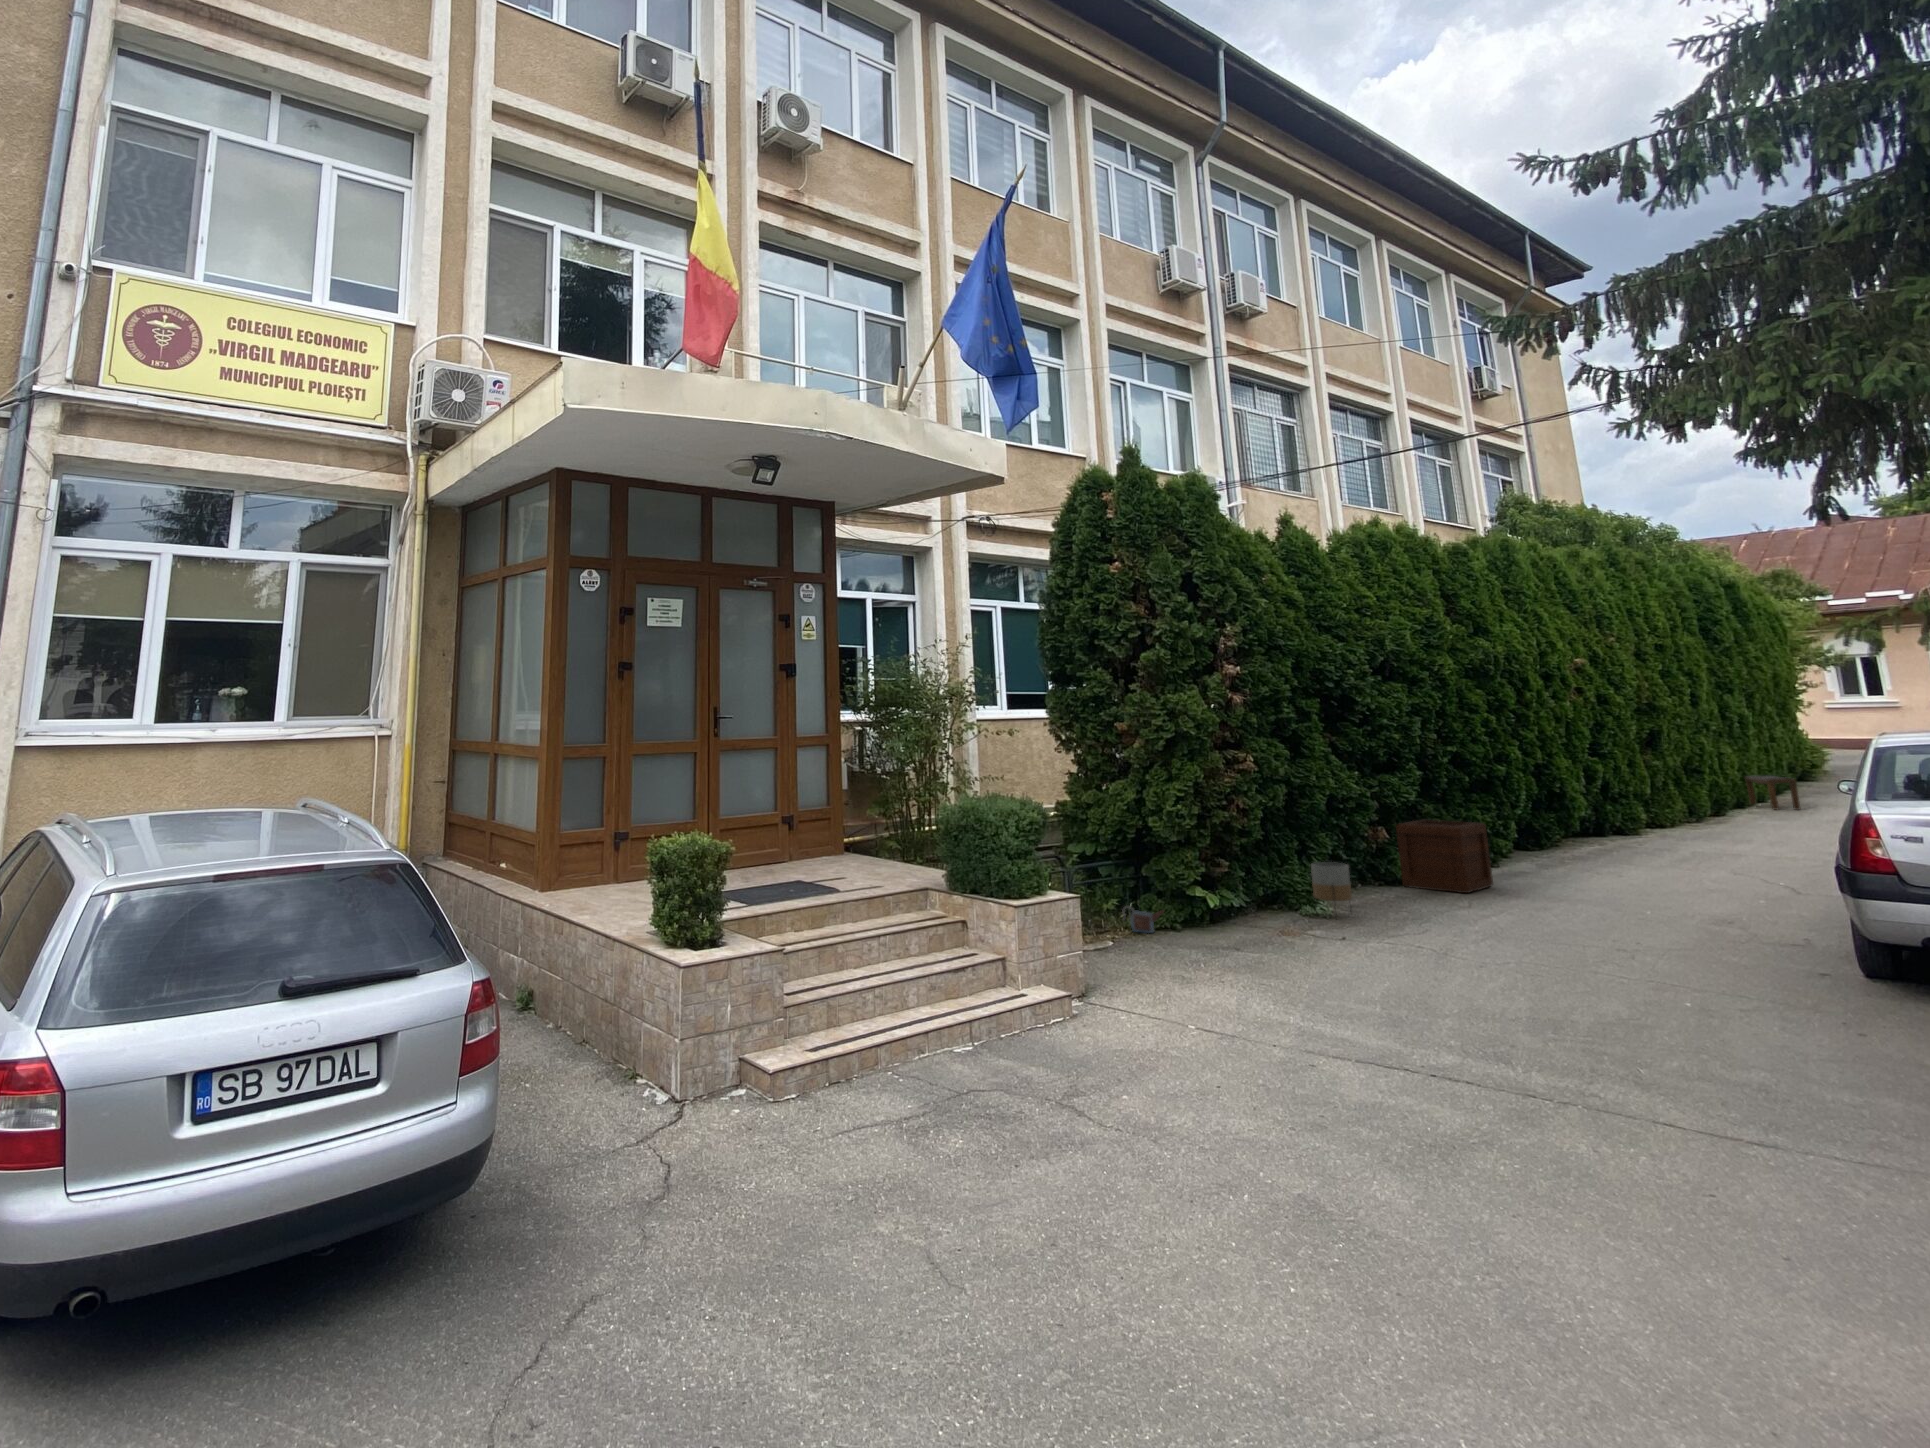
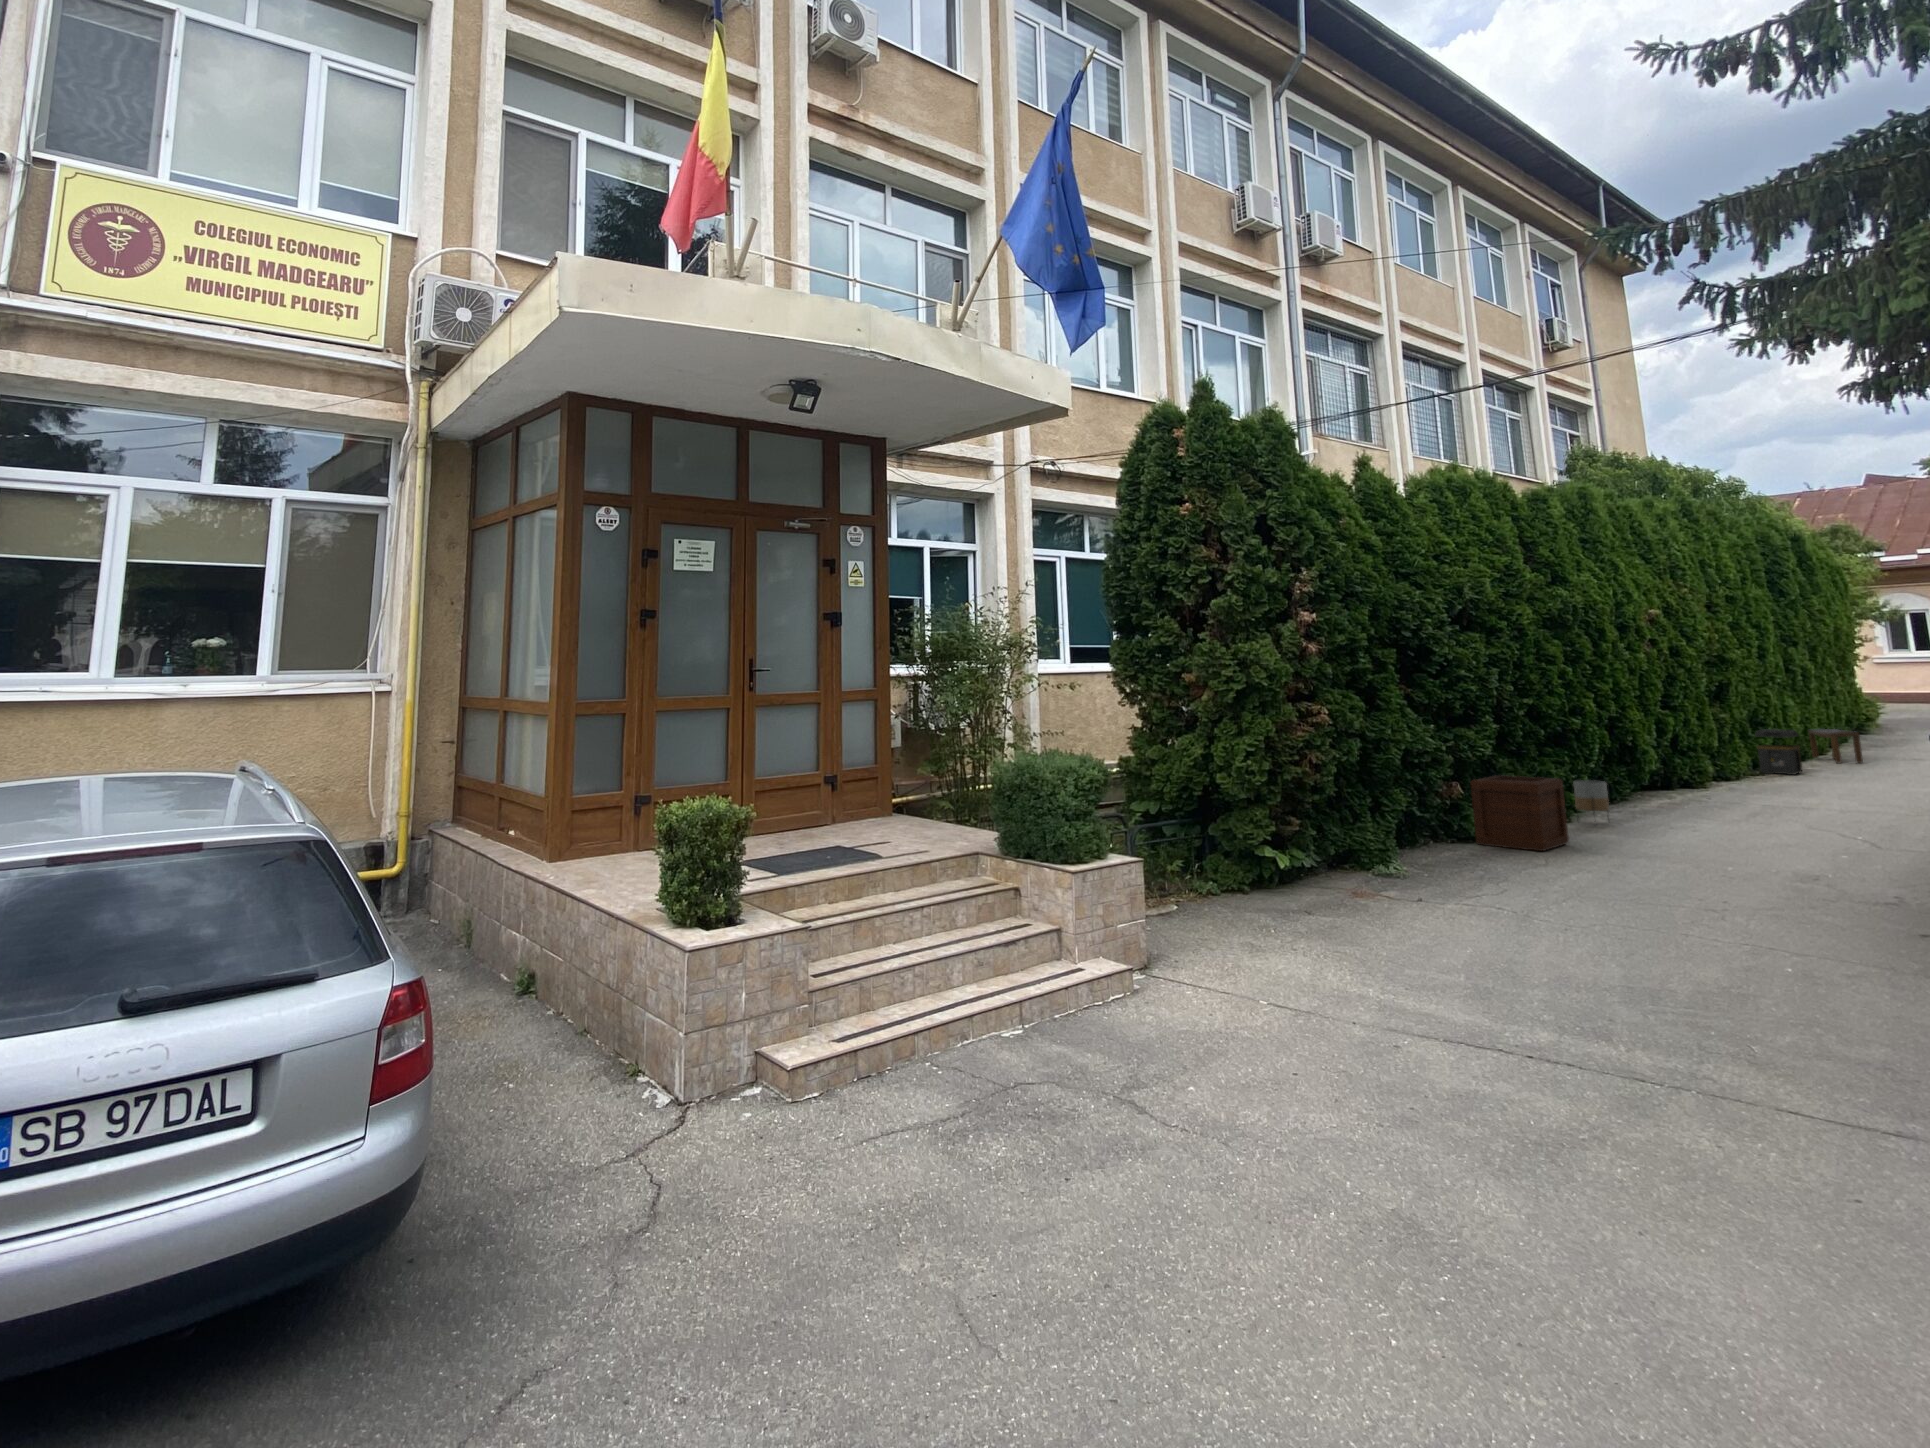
toolbox: none [1688,776,1737,821] -> present [1755,729,1802,775]
planter: present [1311,862,1352,911] -> present [1573,780,1610,811]
watering can: present [1122,906,1164,933] -> none [1187,868,1233,897]

